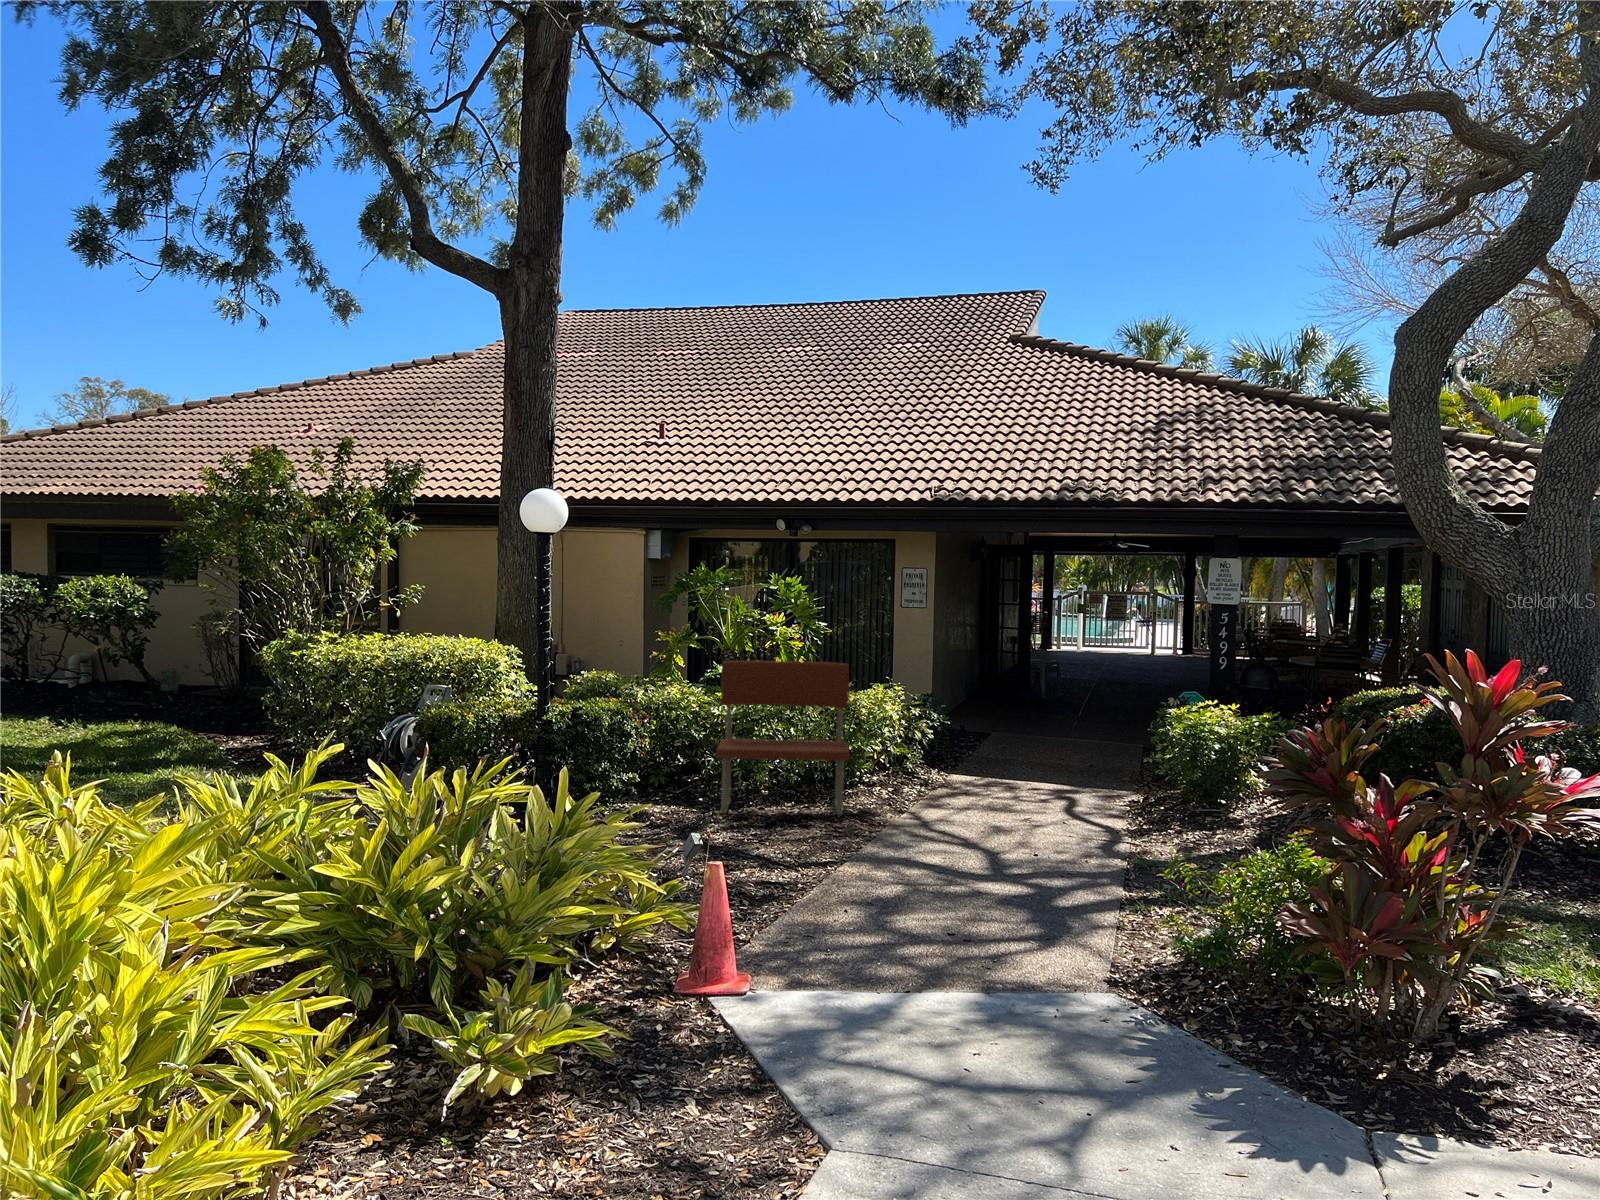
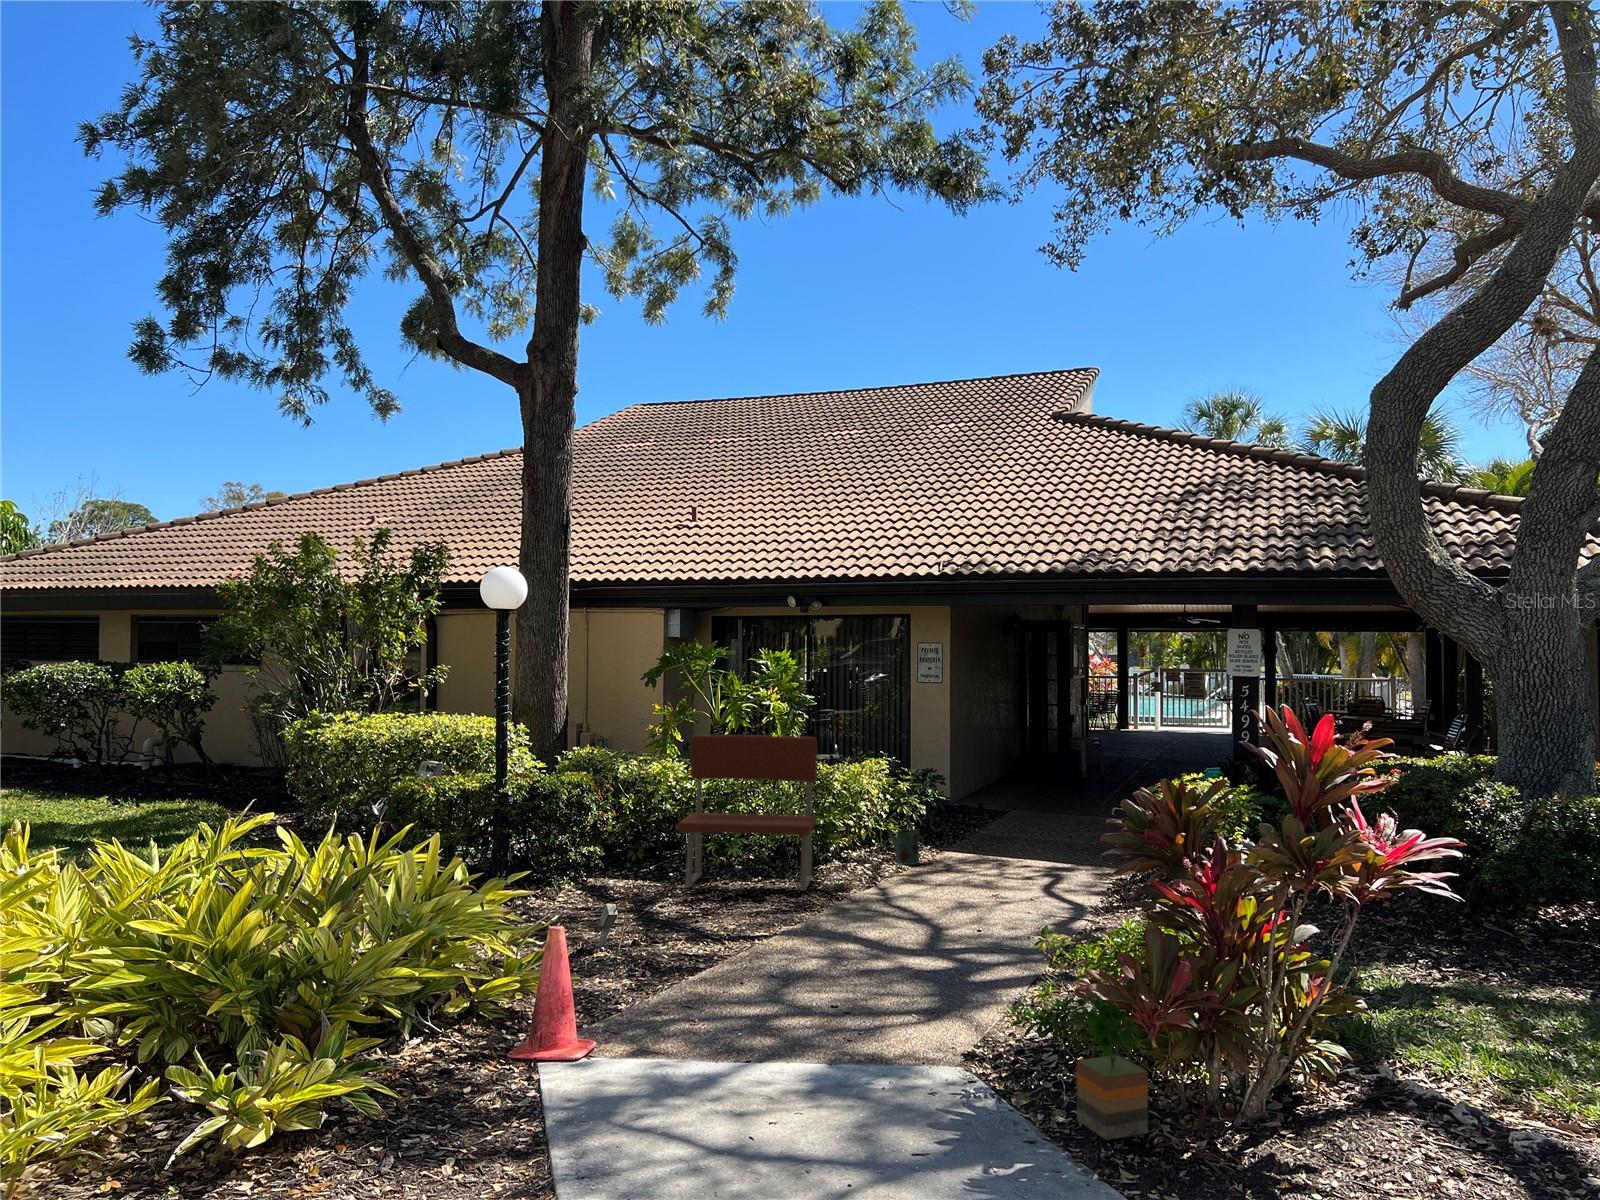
watering can: present [157,665,188,691] -> present [883,823,924,865]
potted tree: none [1242,911,1336,1058] -> present [1069,990,1148,1140]

